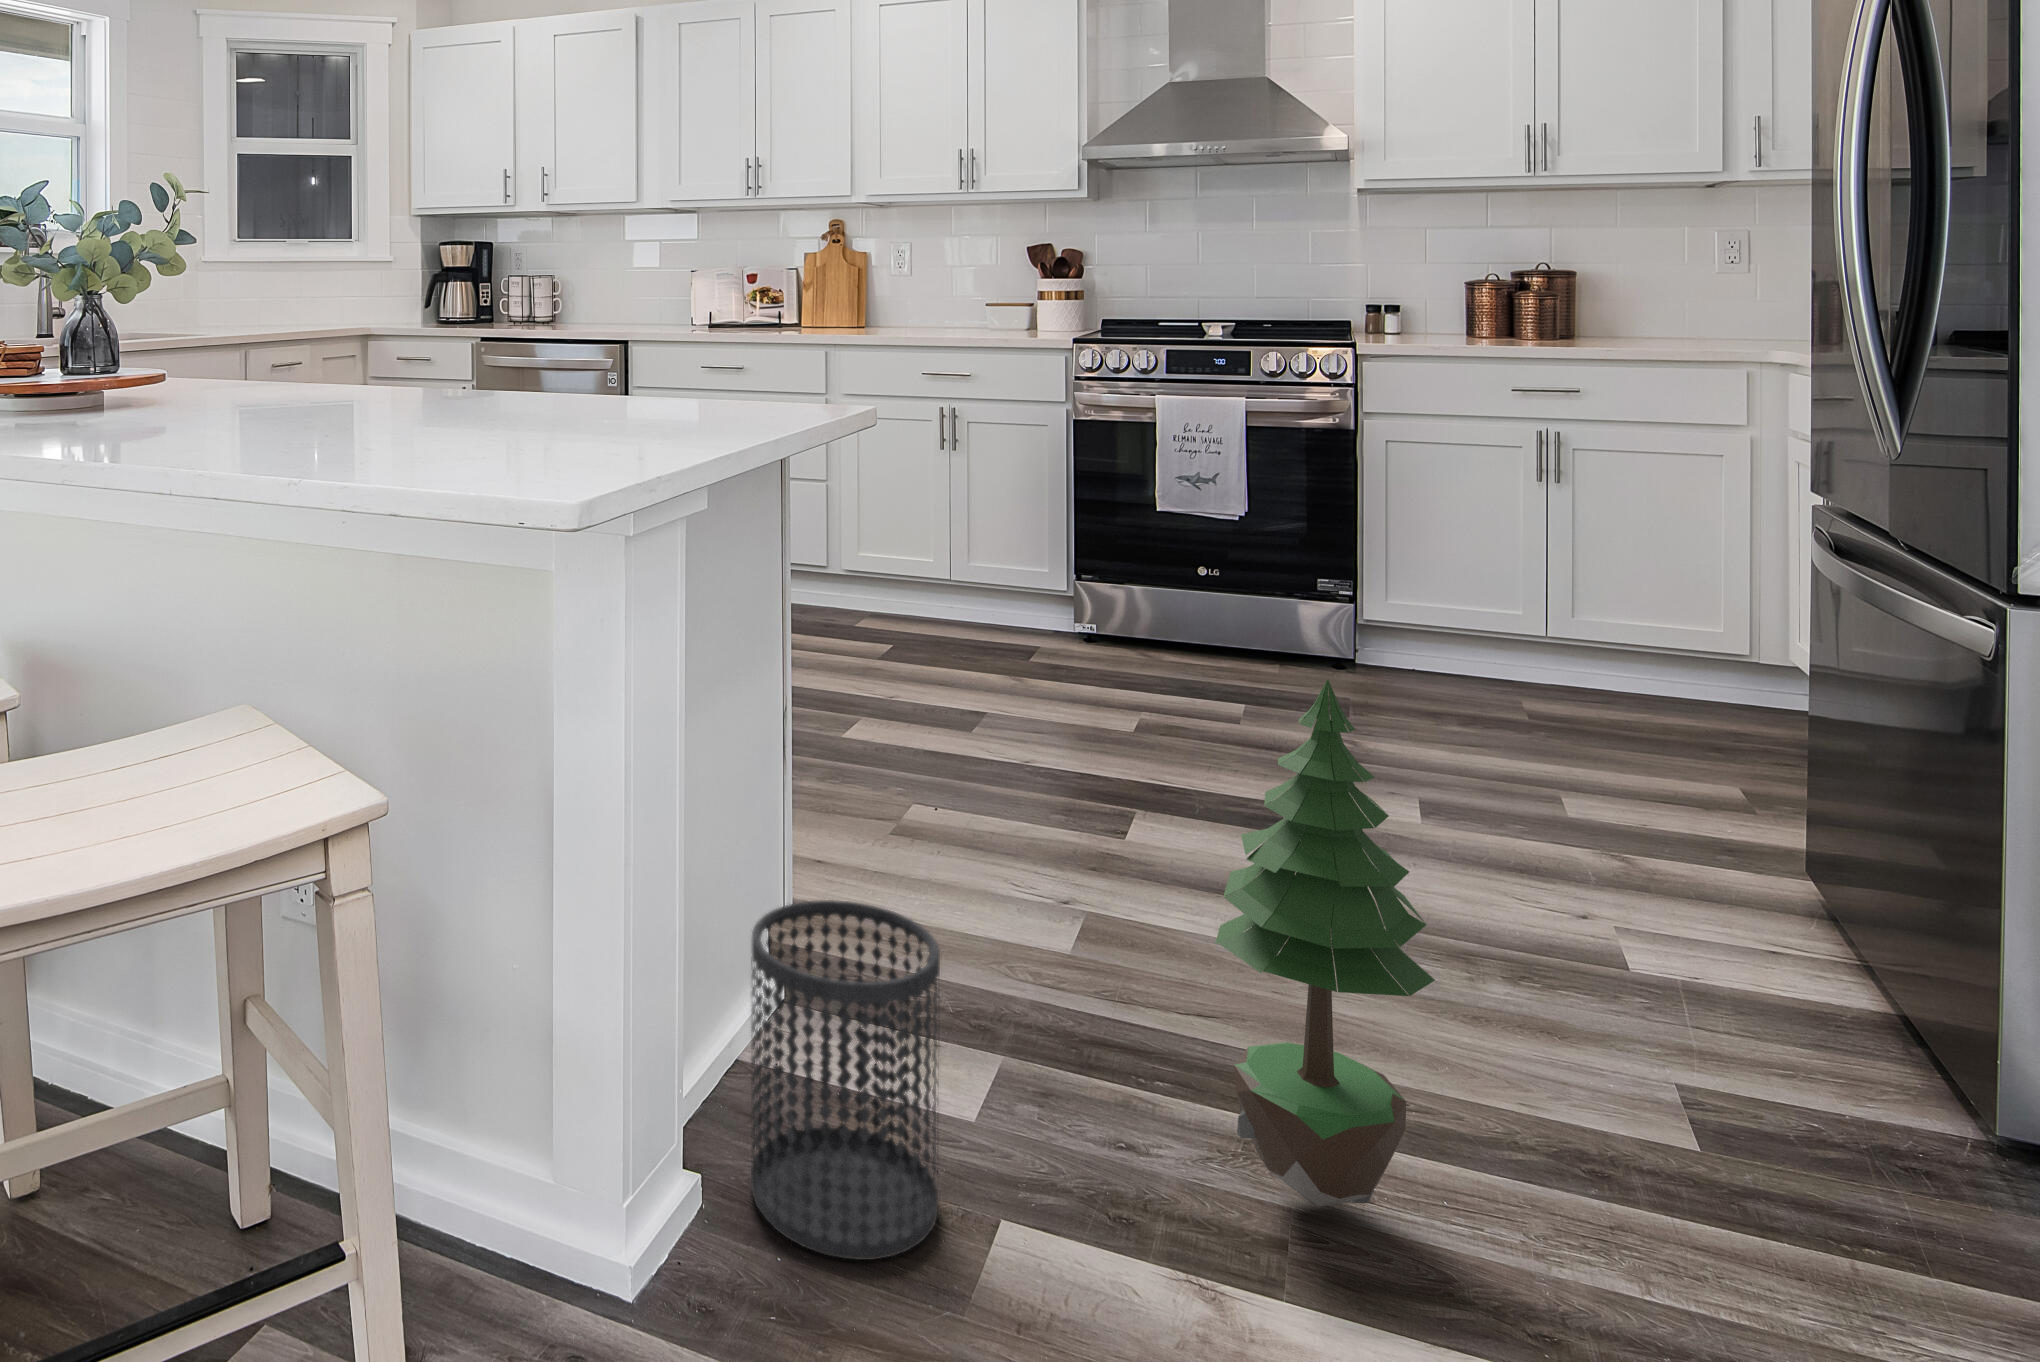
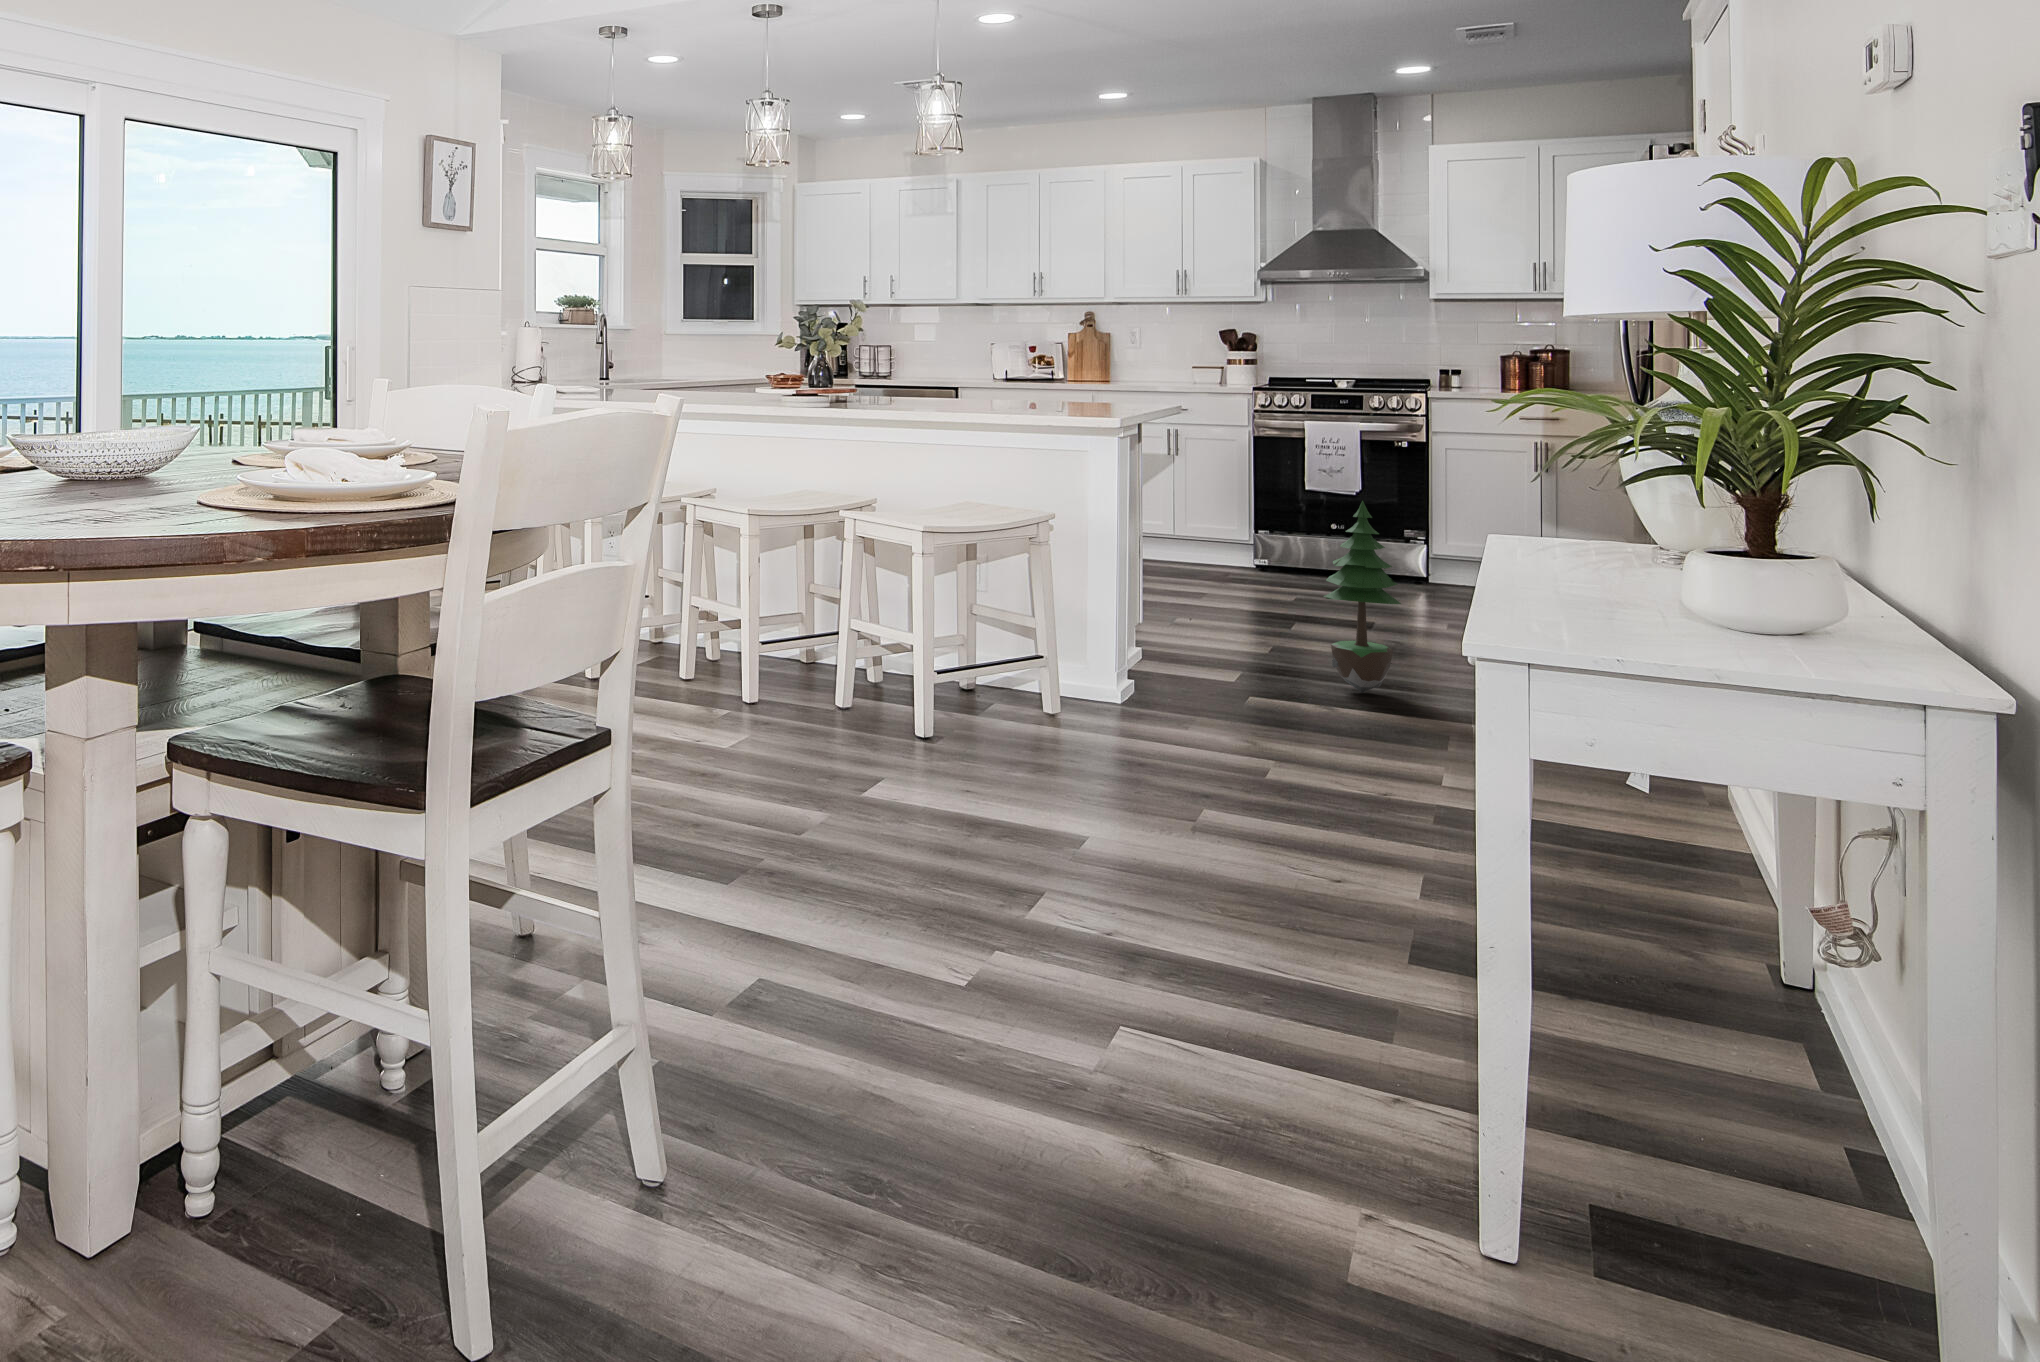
wastebasket: present [751,900,940,1260] -> none [1149,587,1222,695]

